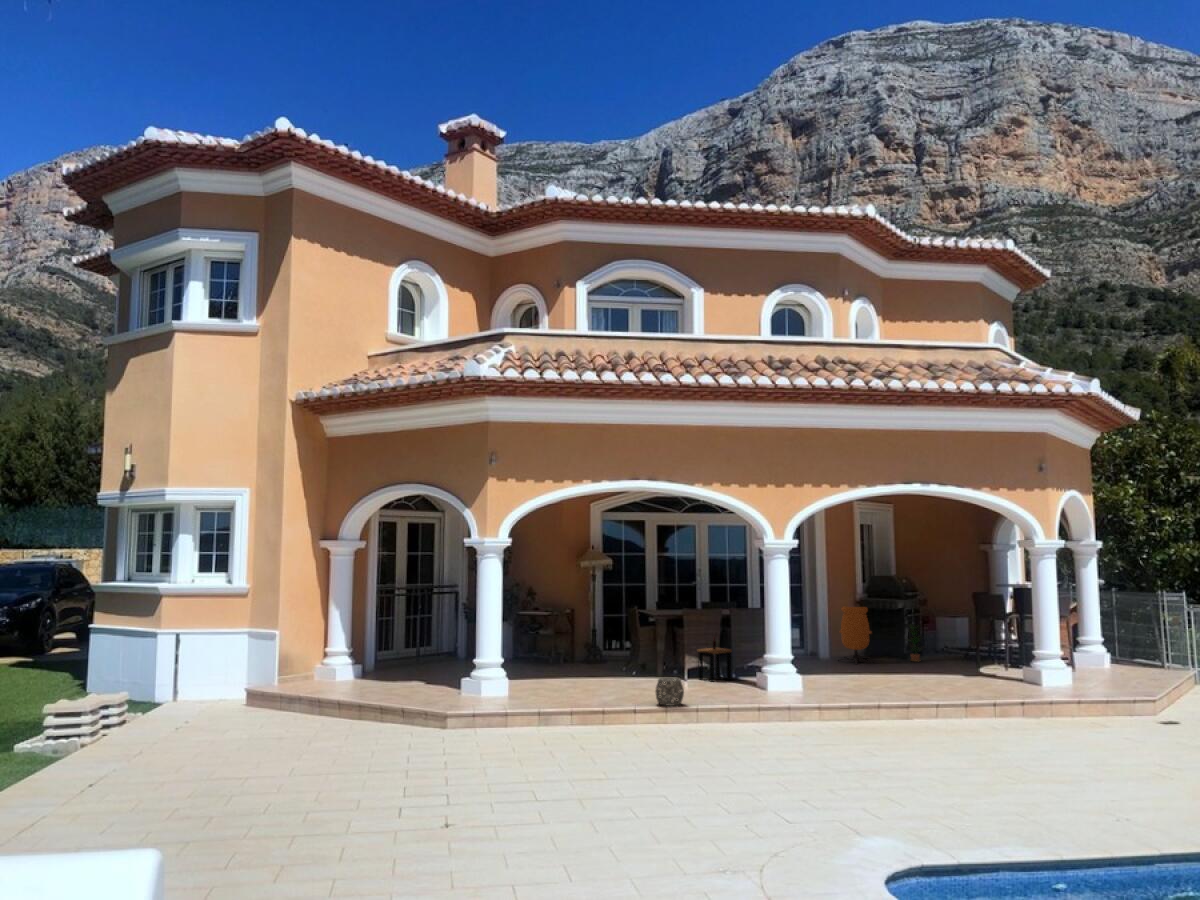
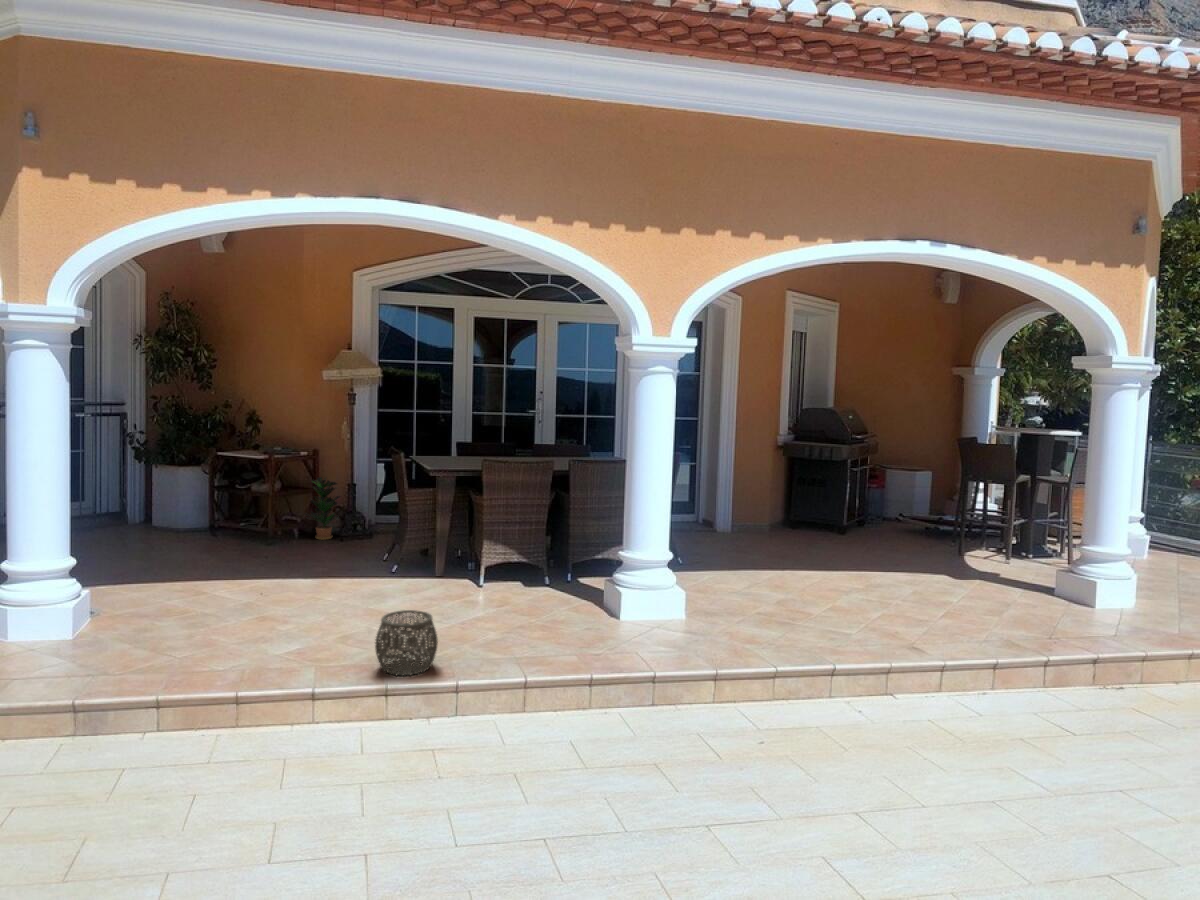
lounge chair: present [839,607,871,663] -> none [745,457,798,543]
potted plant: present [904,624,925,662] -> present [305,477,340,540]
side table: present [697,639,732,682] -> none [514,507,573,585]

